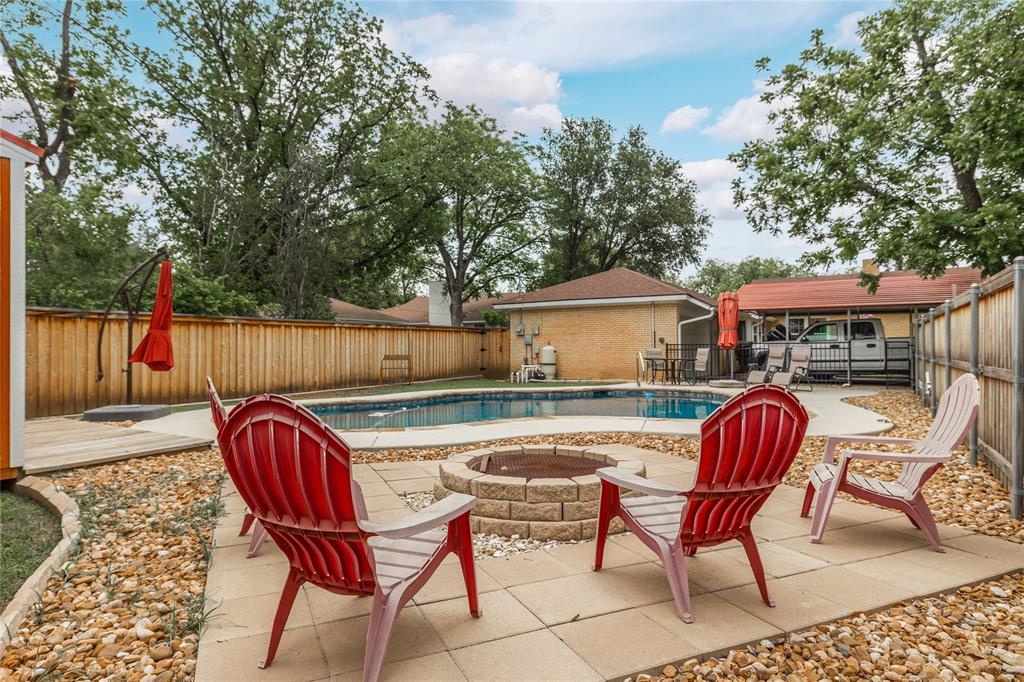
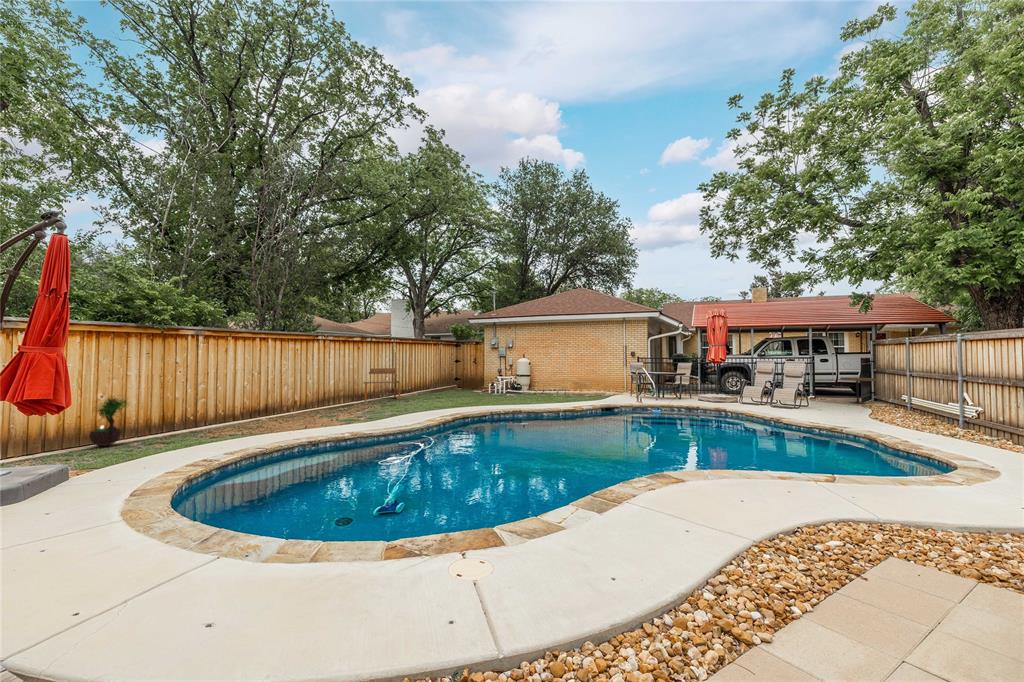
potted tree: none [170,365,195,404] -> present [89,398,127,446]
side table: none [882,365,919,394] -> present [840,377,875,404]

